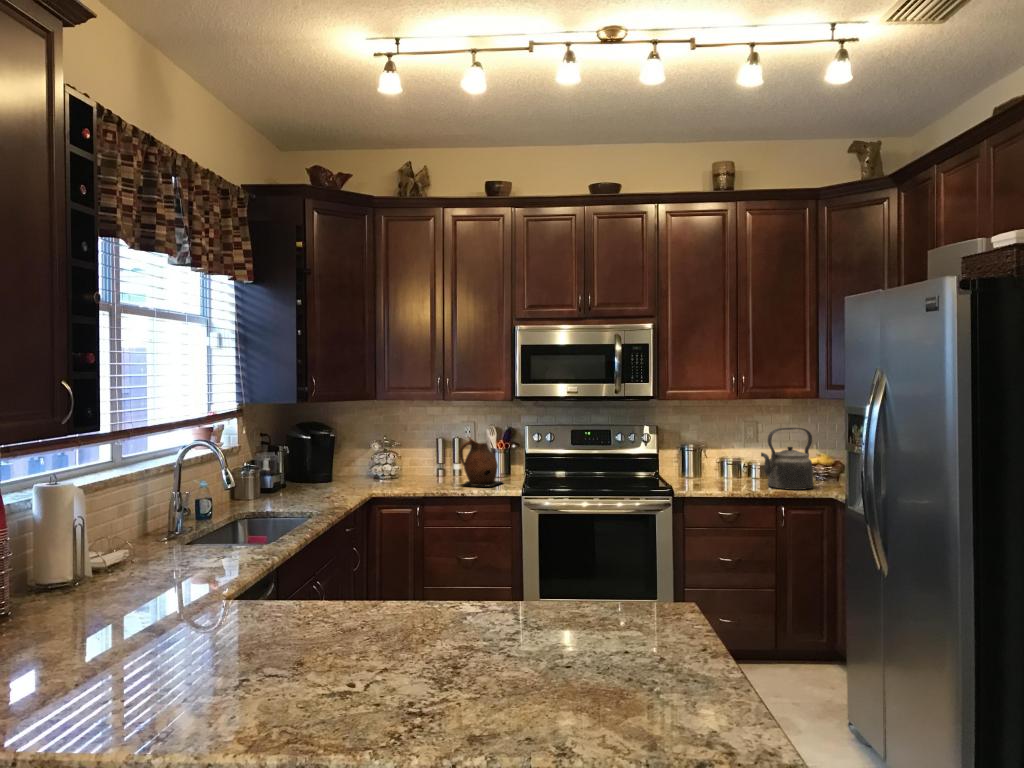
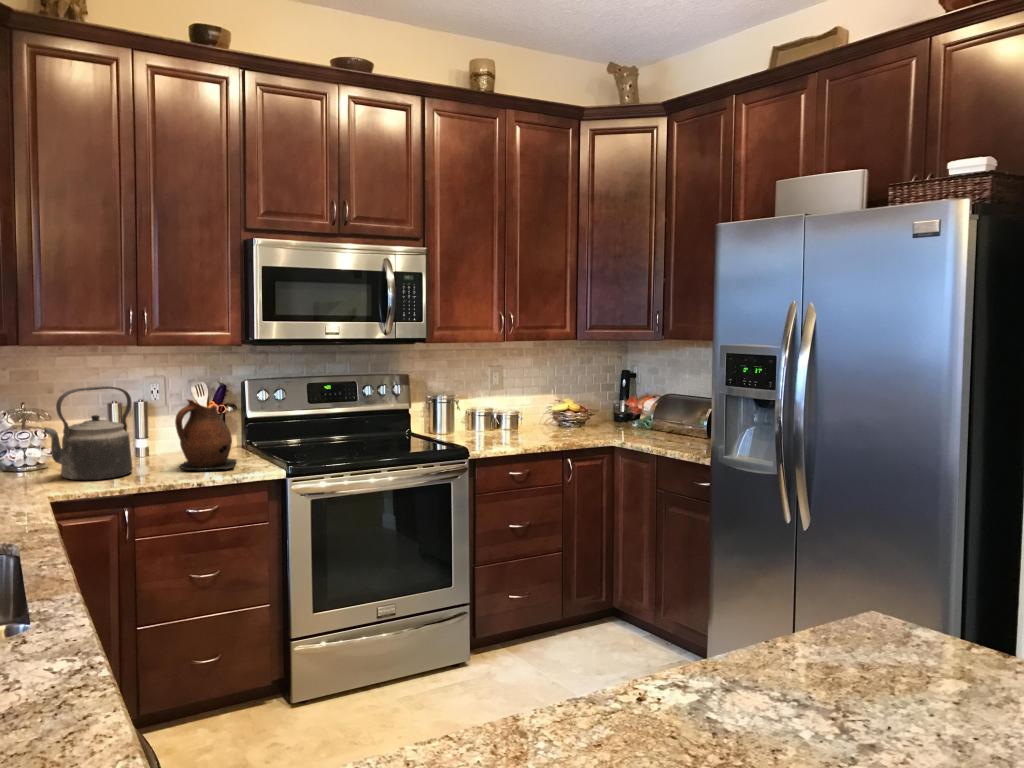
kettle: present [761,428,813,490] -> present [44,386,132,480]

